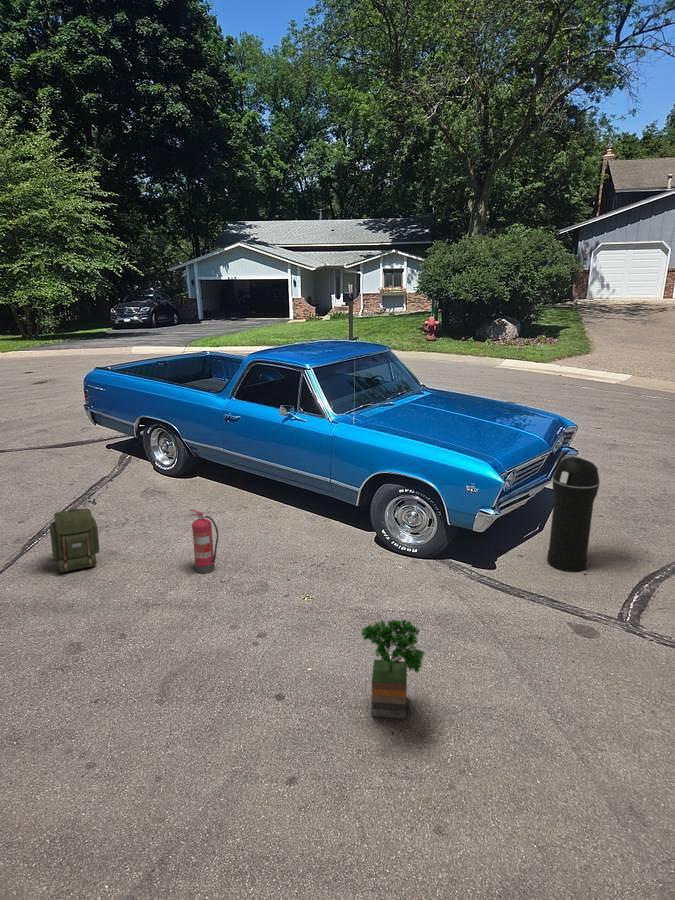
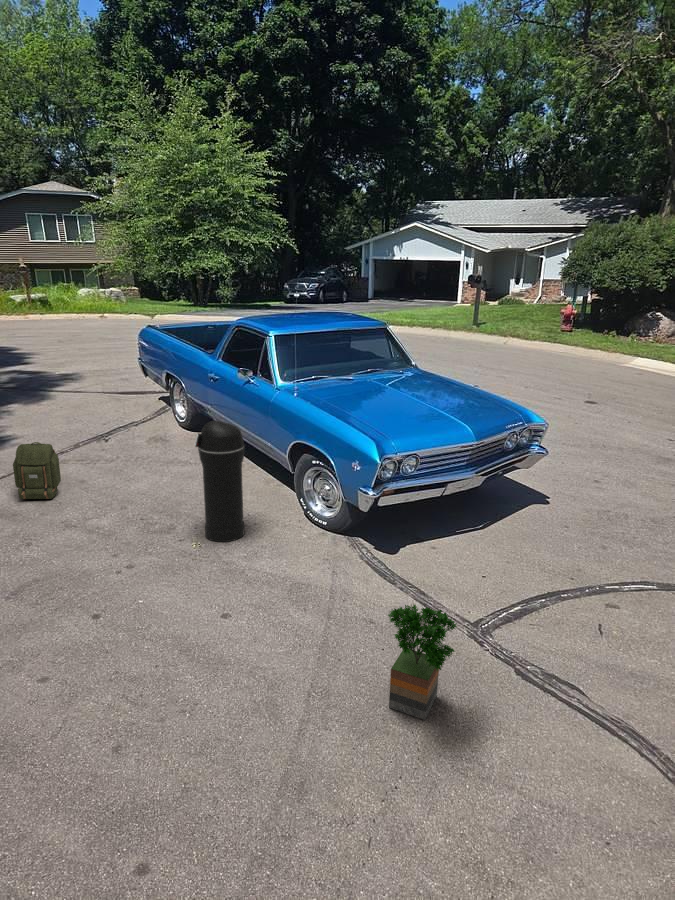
trash can: present [547,457,600,572] -> present [194,421,245,542]
fire extinguisher: present [190,510,218,573] -> none [122,457,145,521]
potted tree: present [361,620,425,719] -> present [388,605,457,720]

